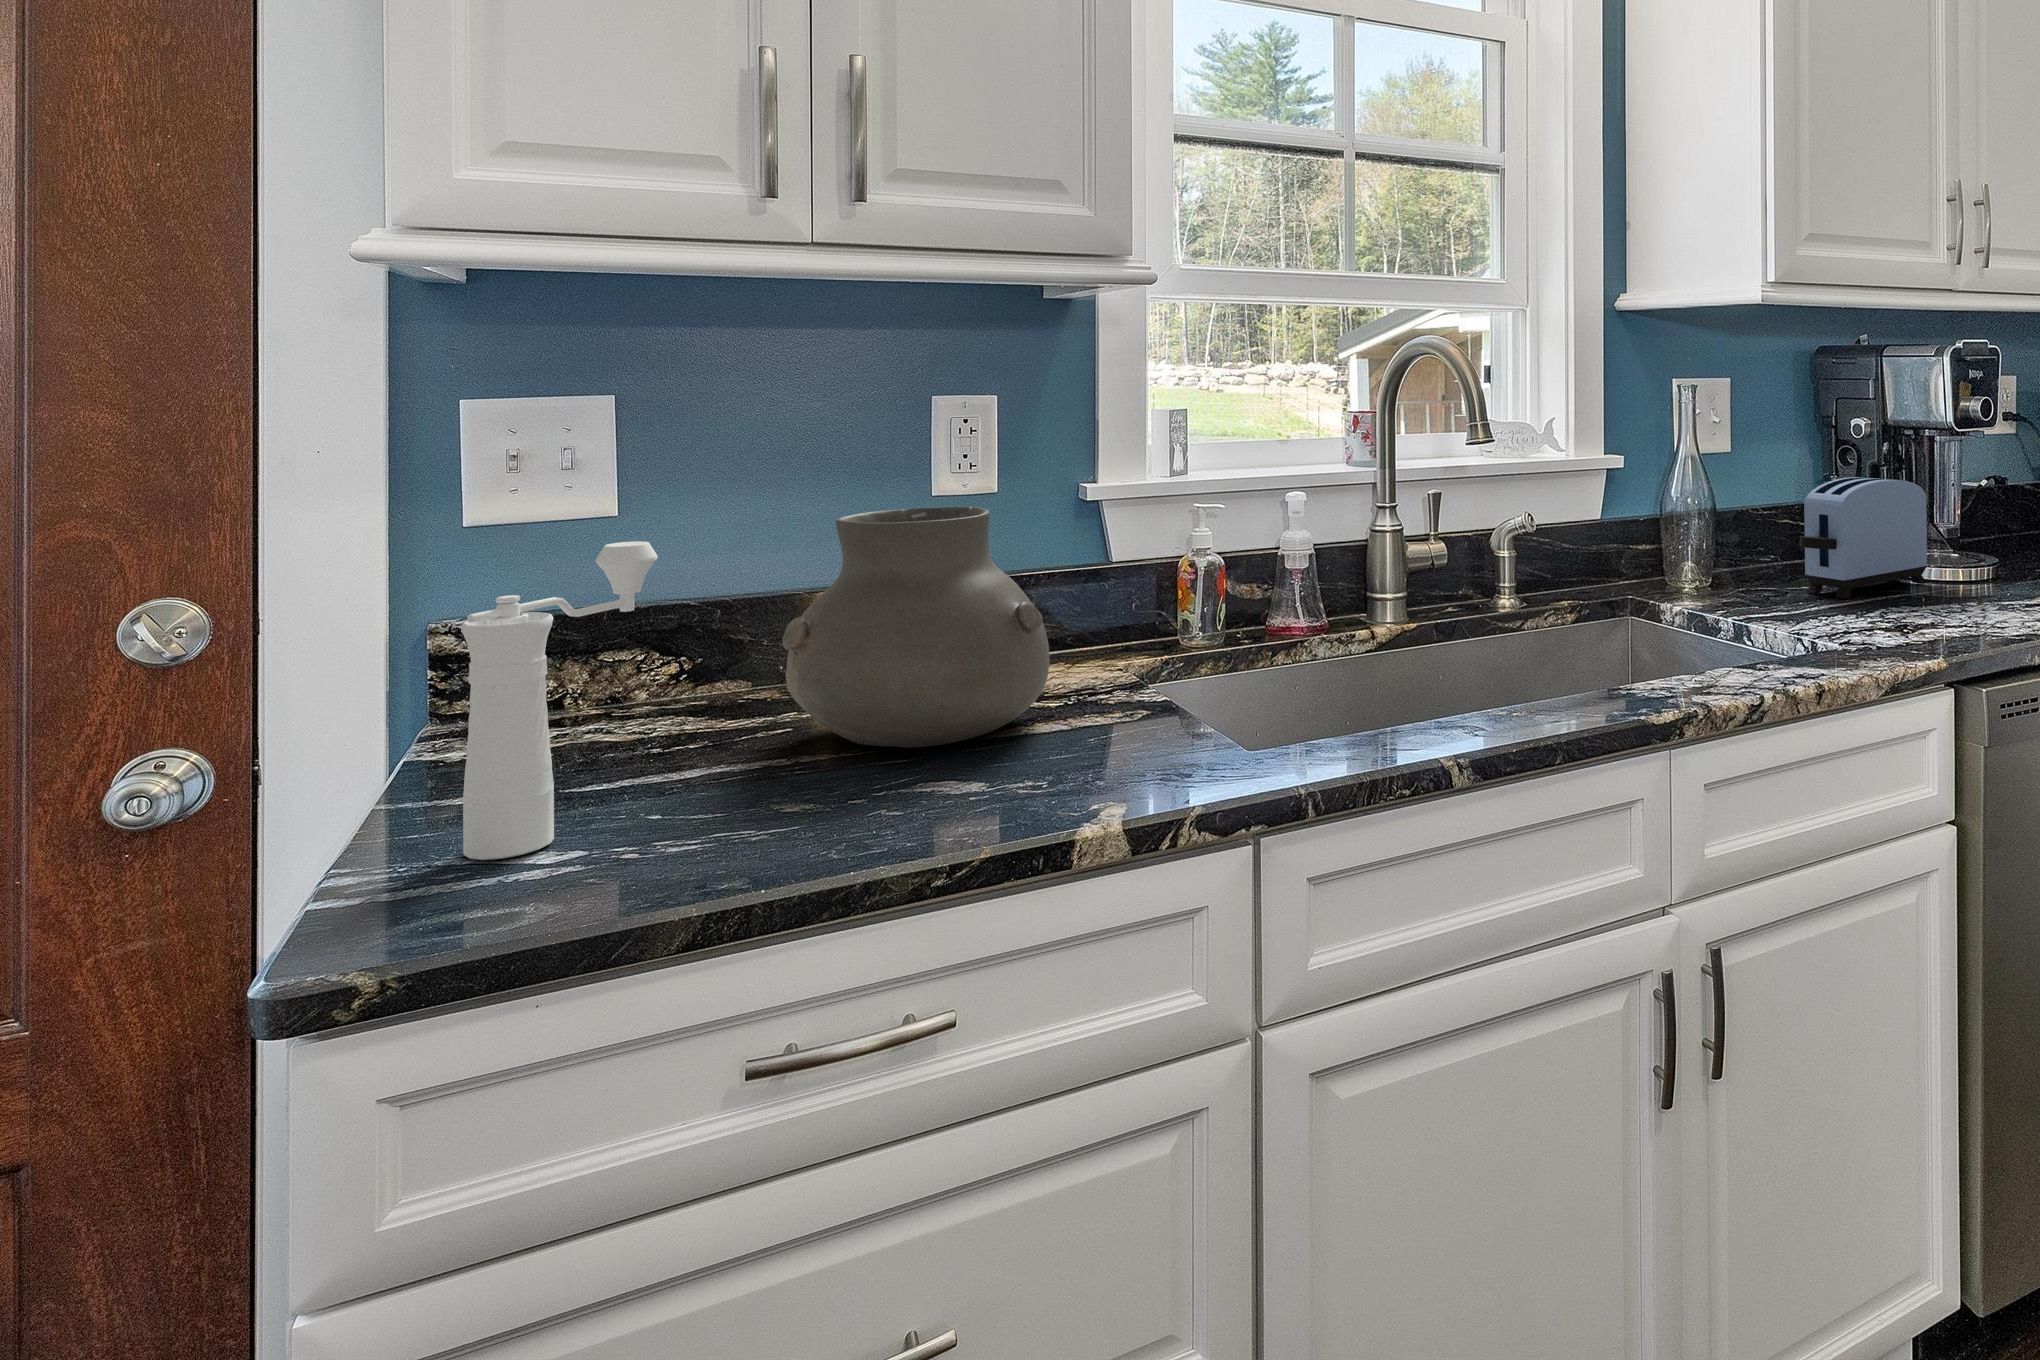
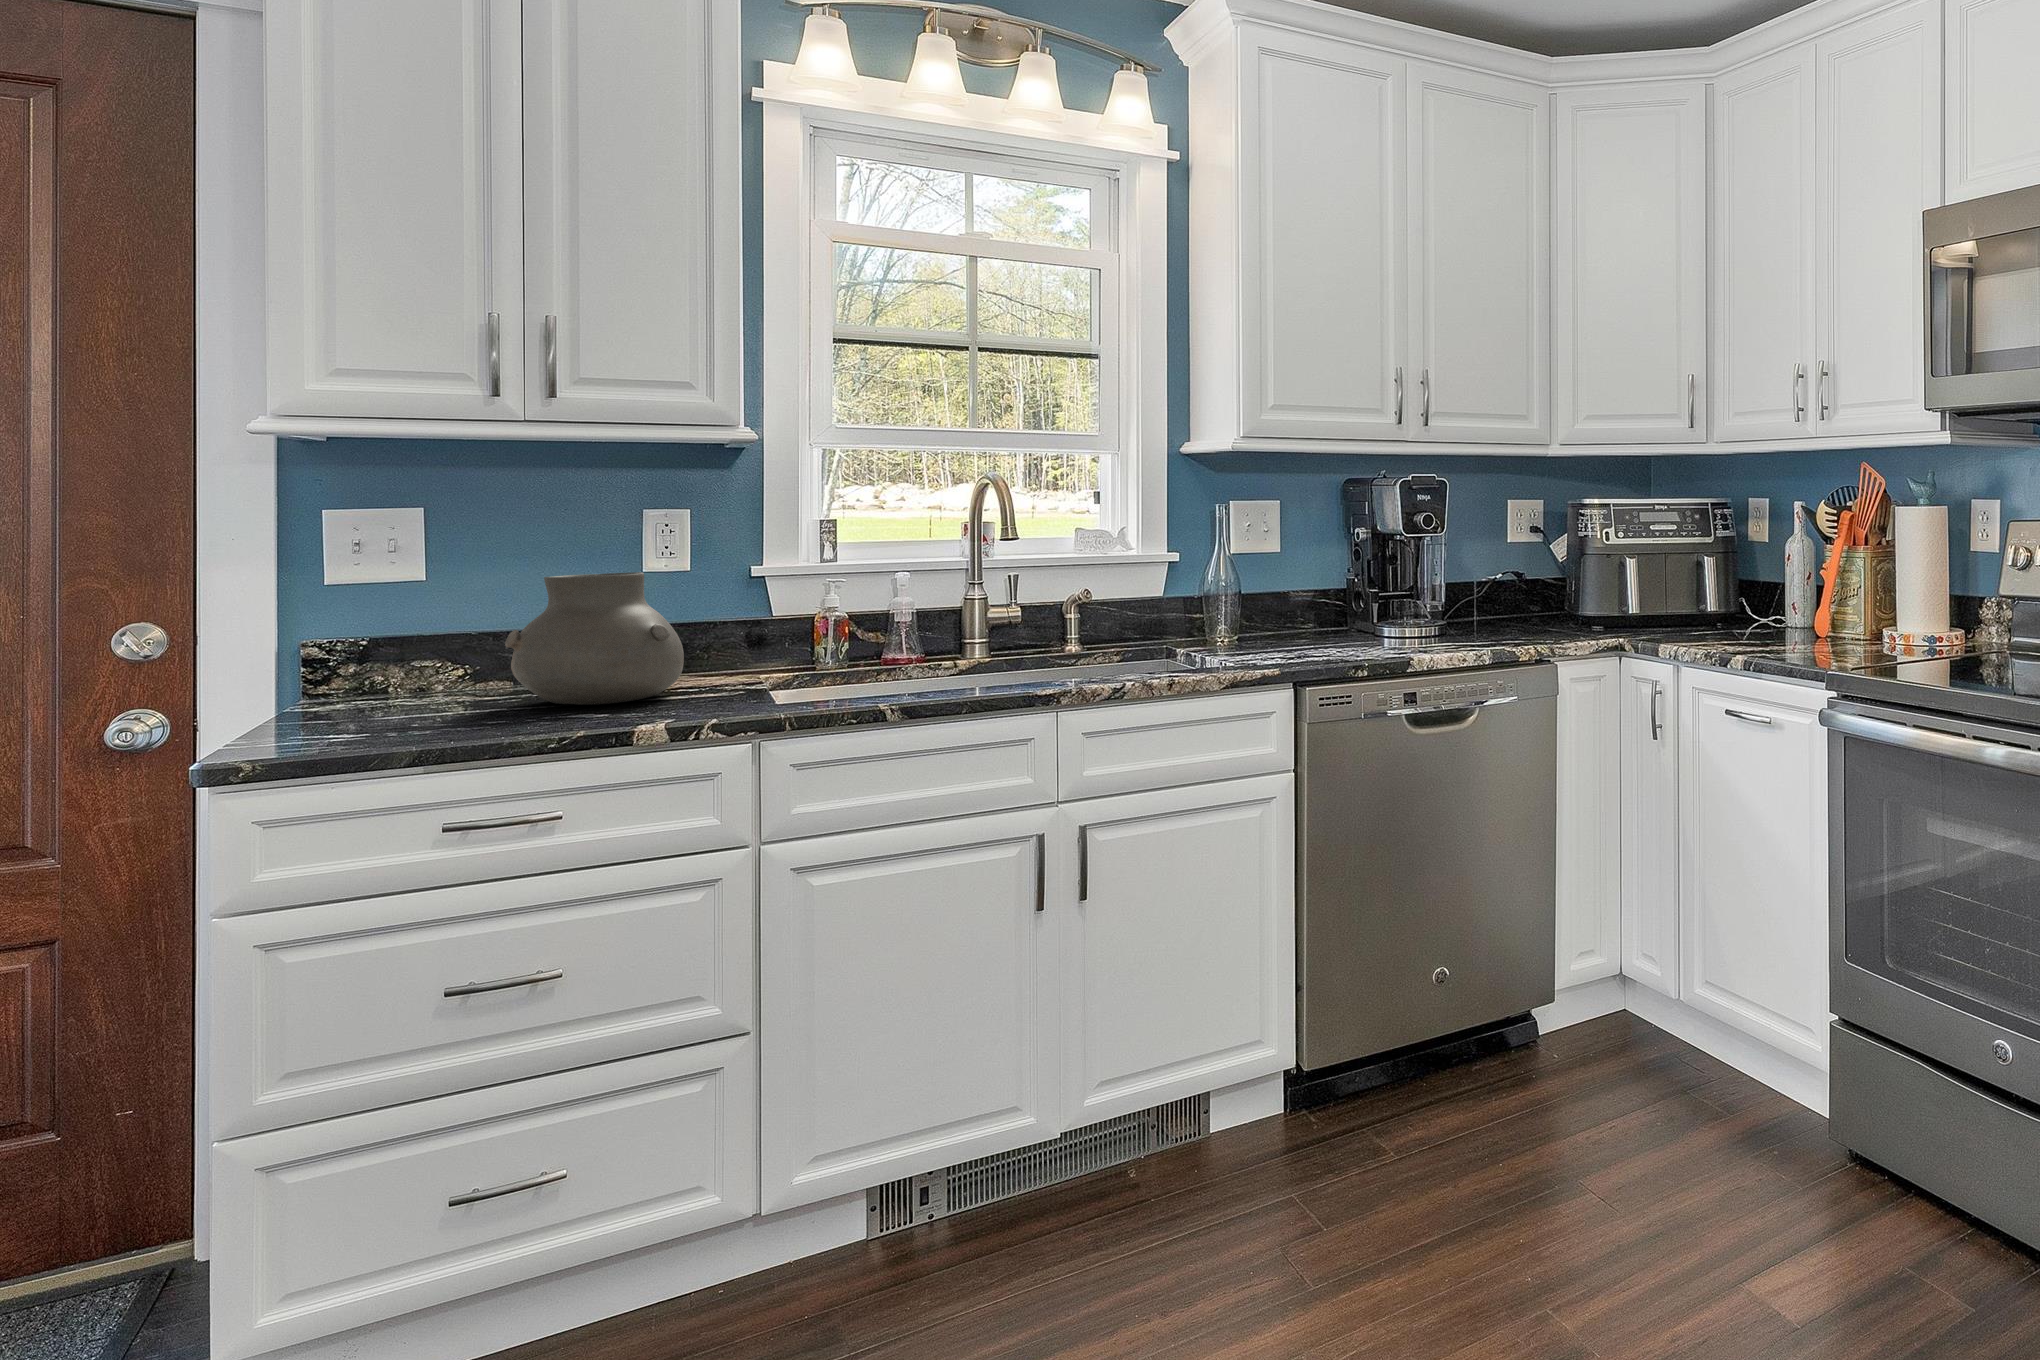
toaster: present [1800,477,1928,599] -> none [1276,567,1393,646]
pepper mill: present [460,541,658,860] -> none [301,583,422,738]

